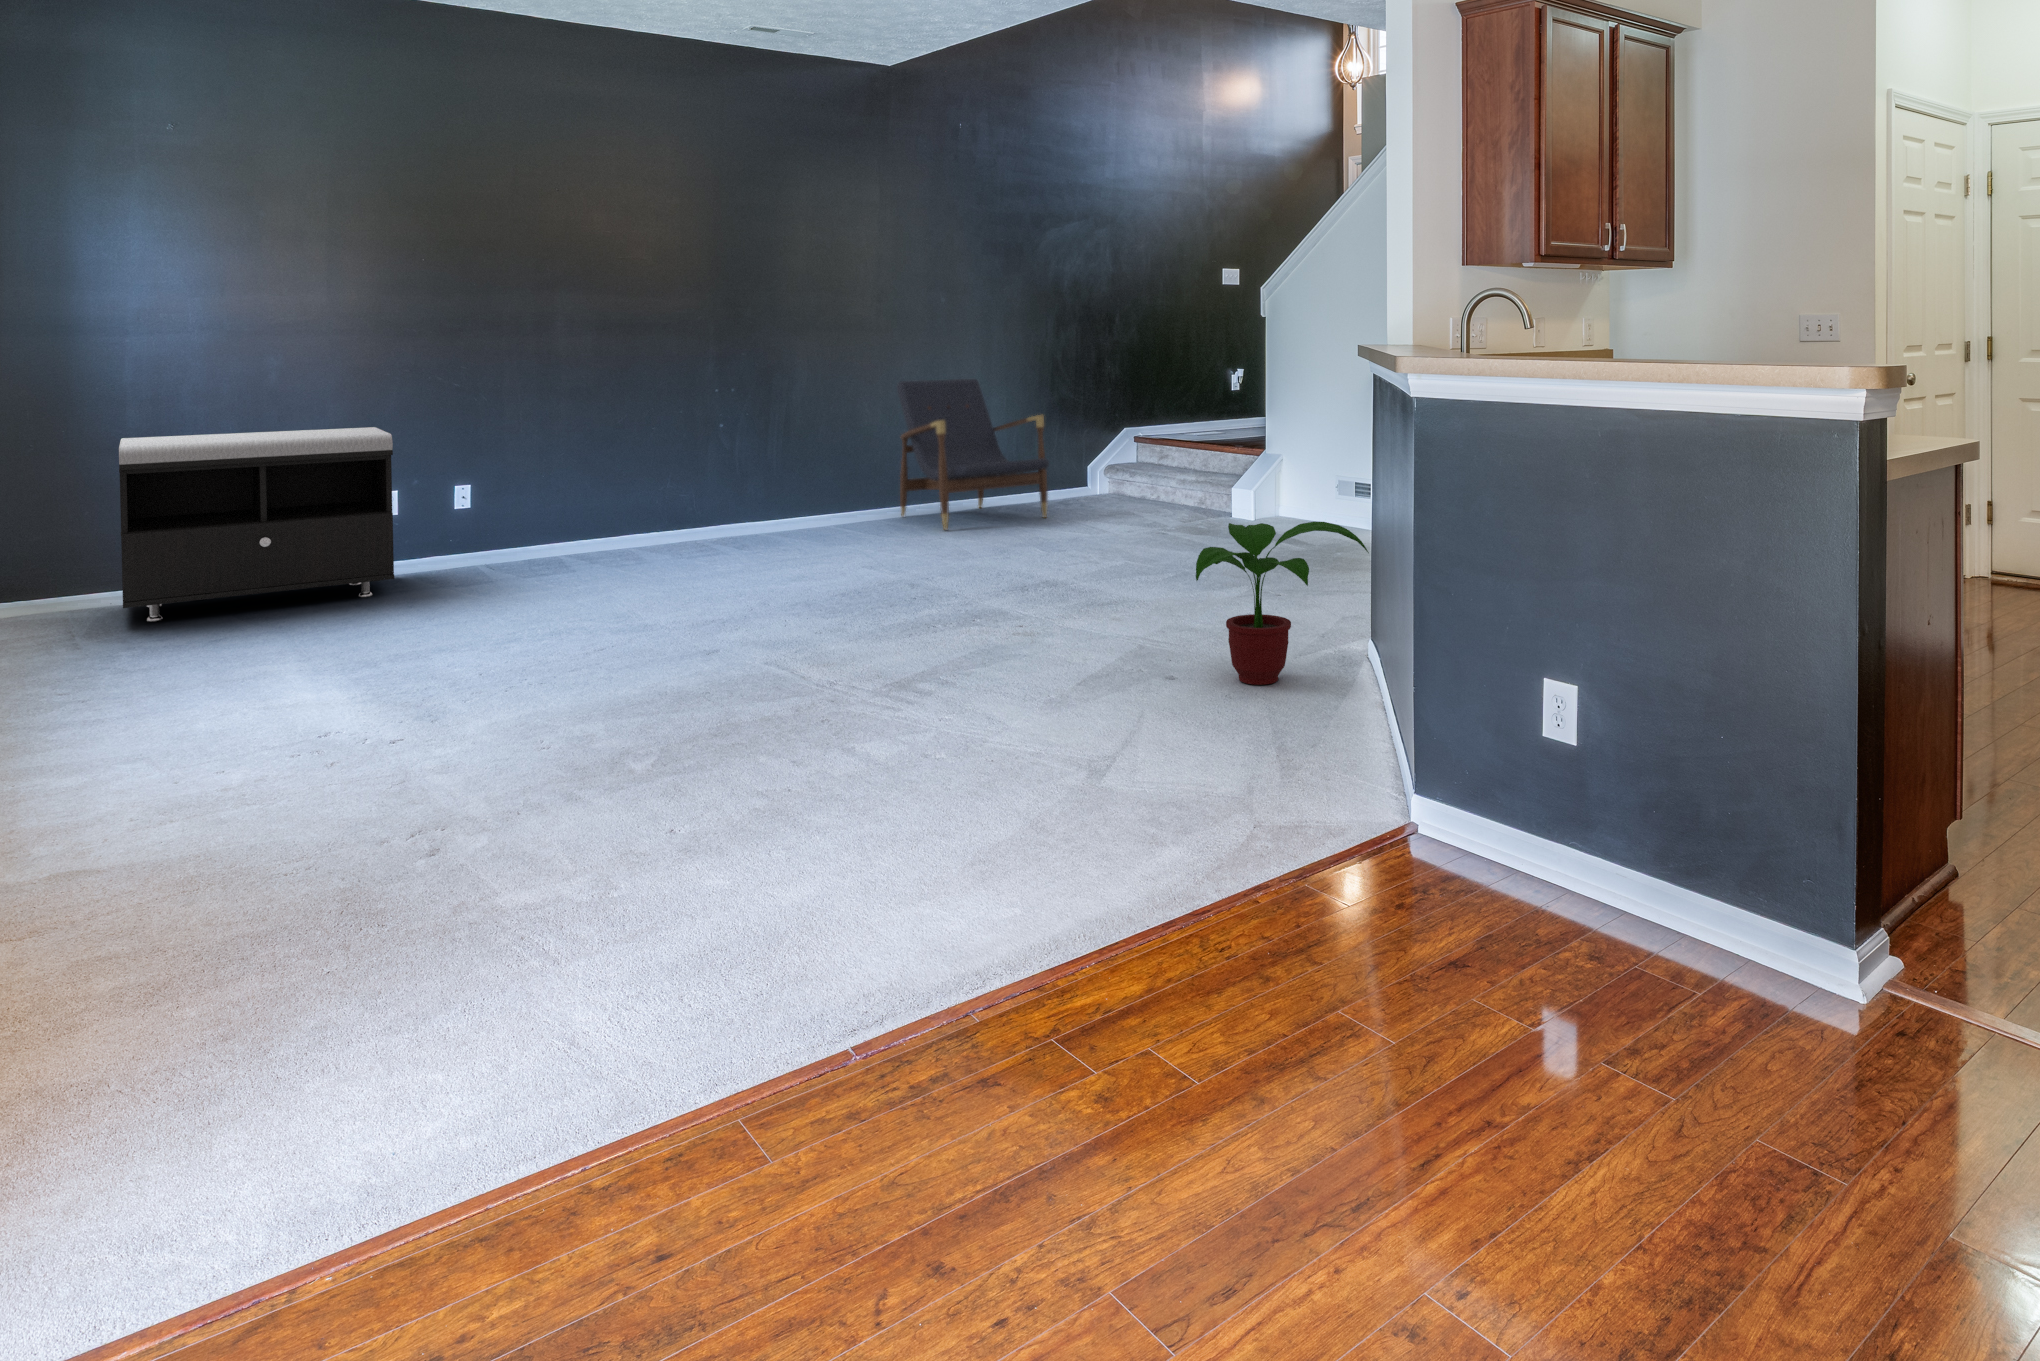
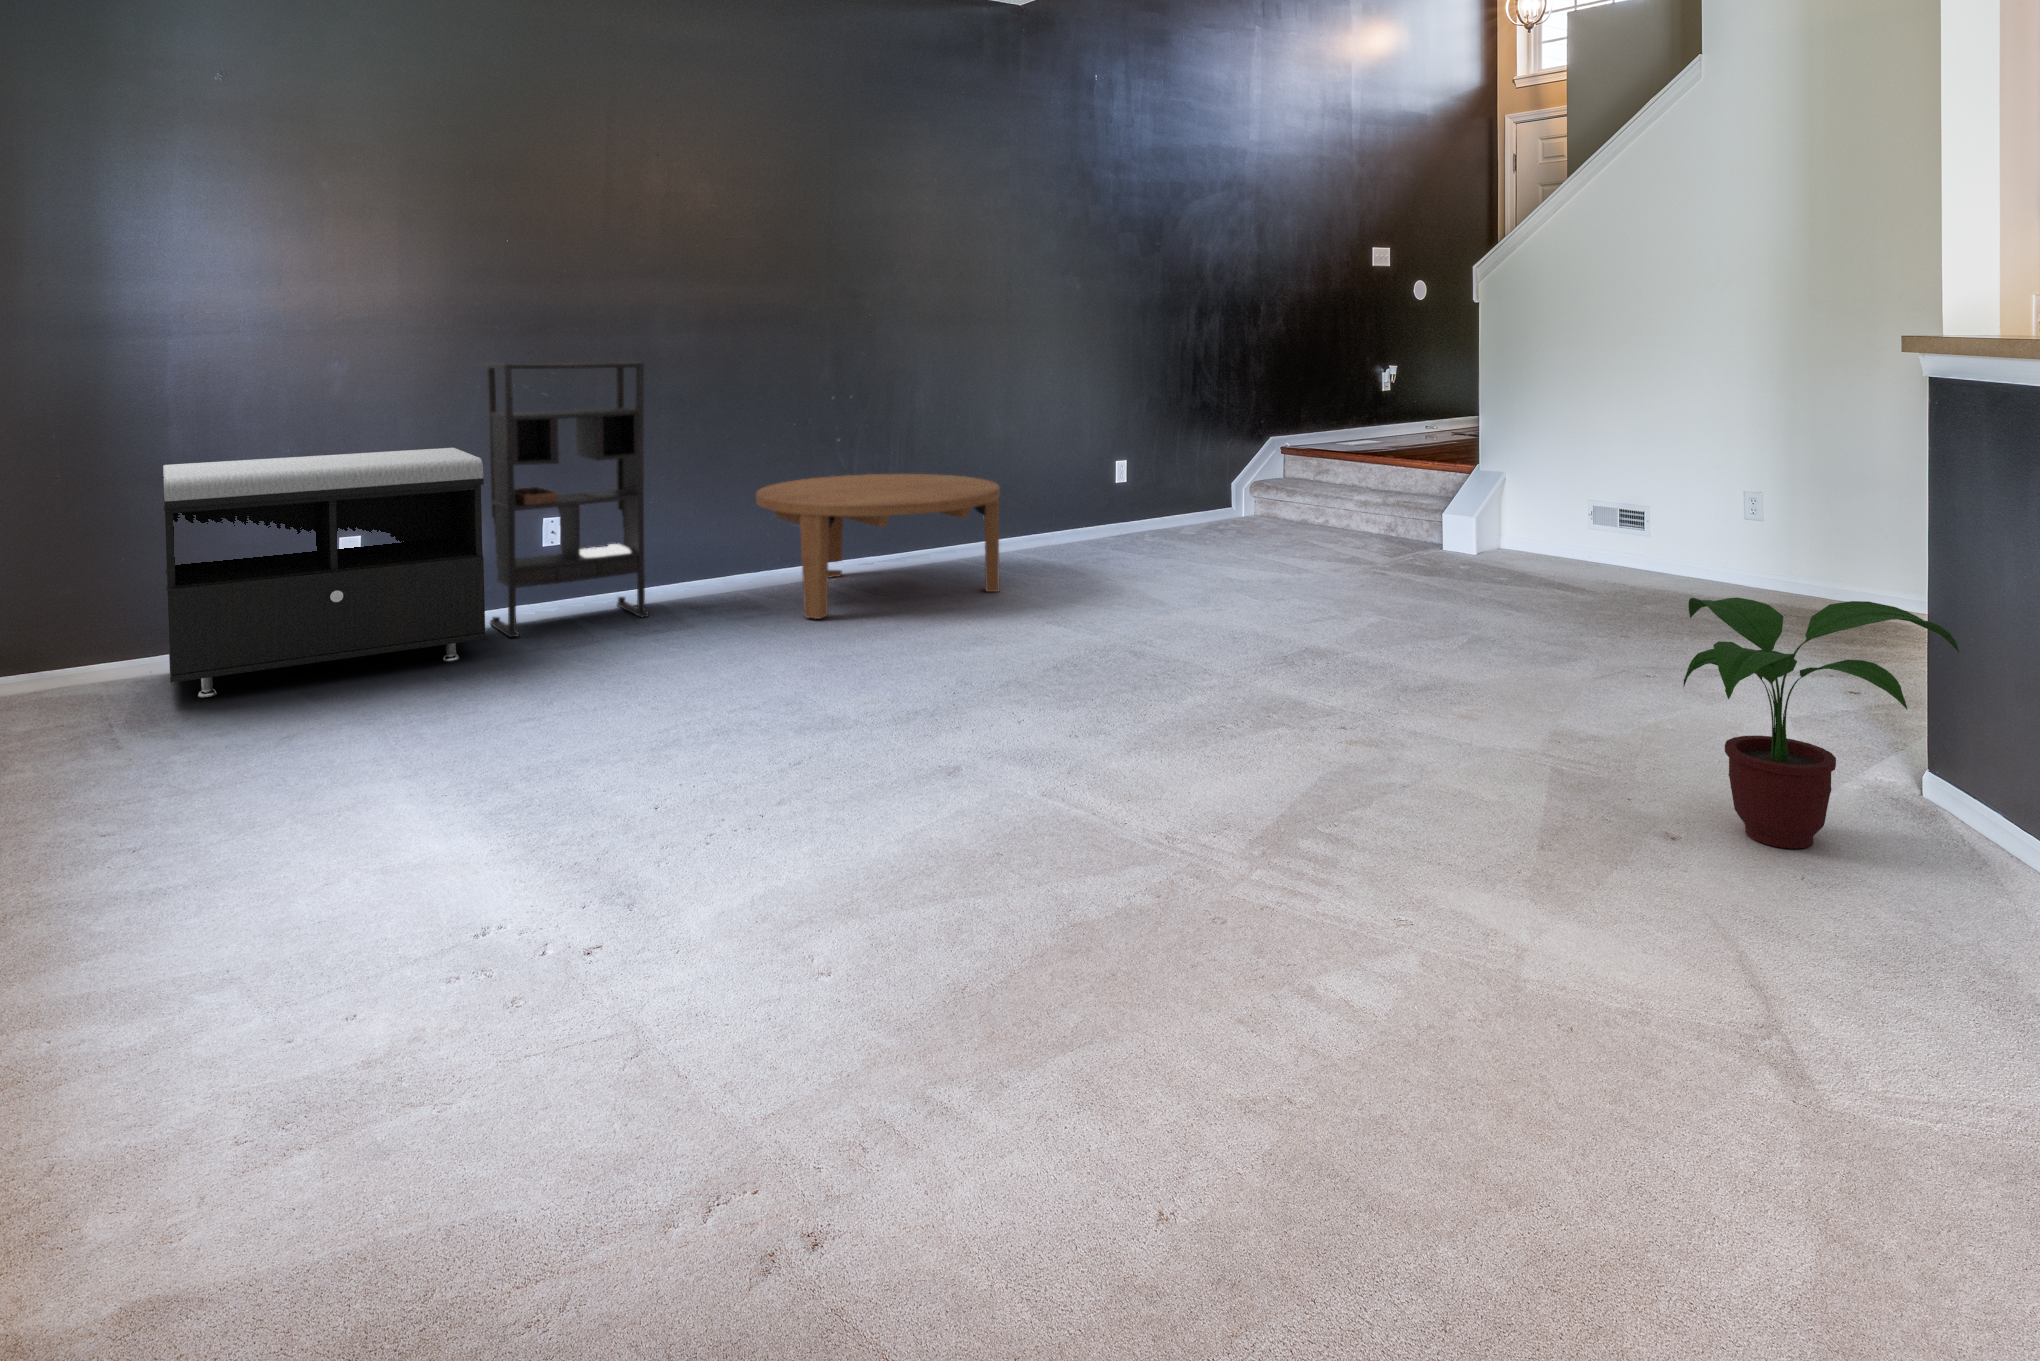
bookshelf: none [405,358,544,581] -> present [486,362,649,637]
lounge chair: present [897,379,1049,530] -> none [1028,381,1219,567]
coffee table: none [640,453,848,566] -> present [756,474,1000,619]

